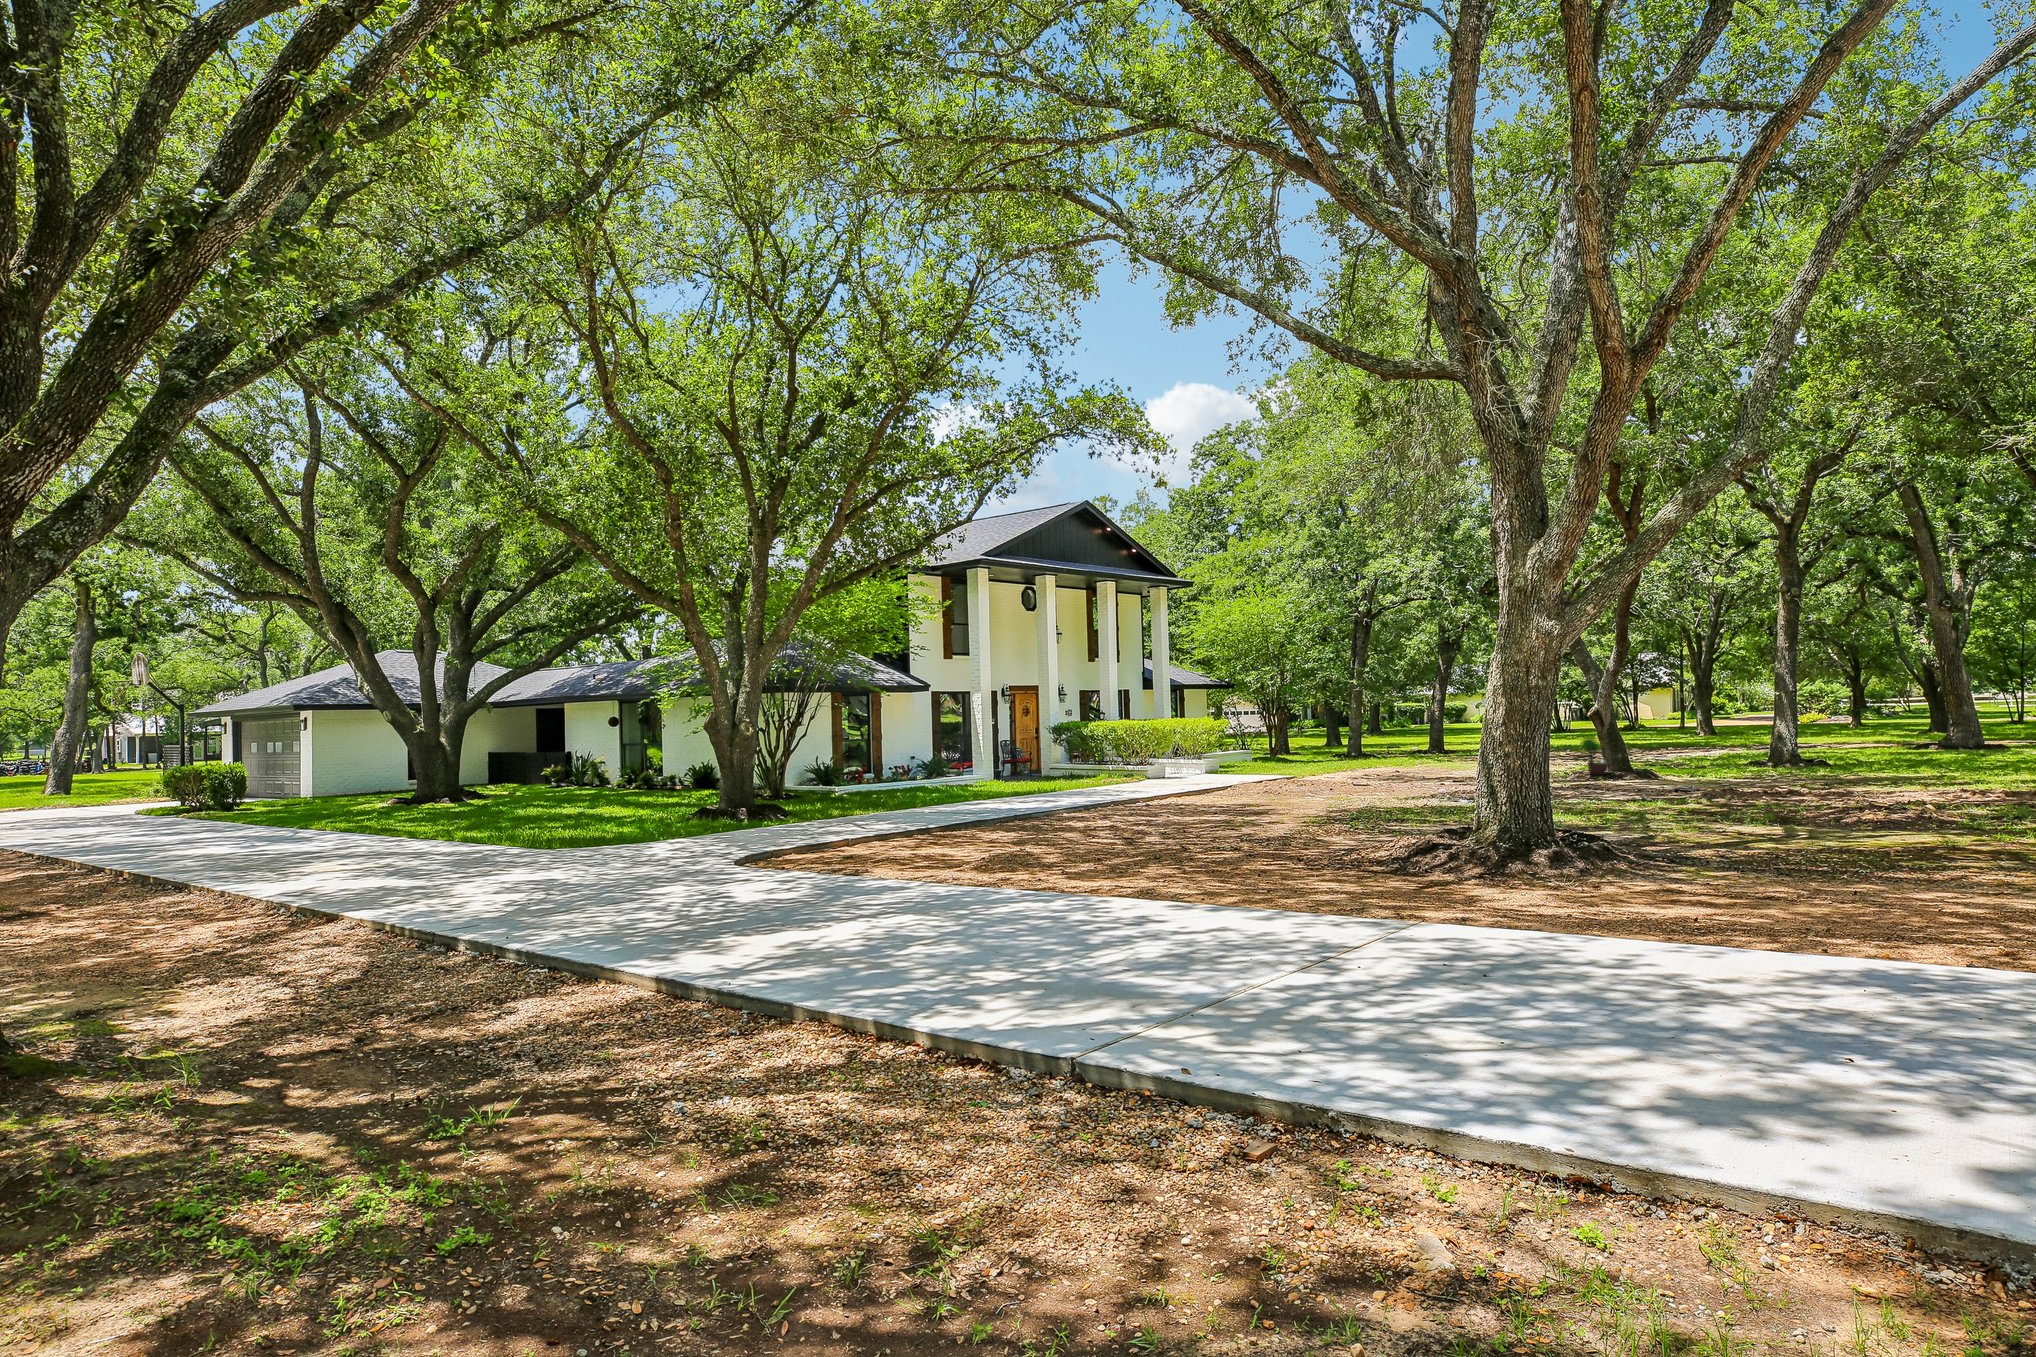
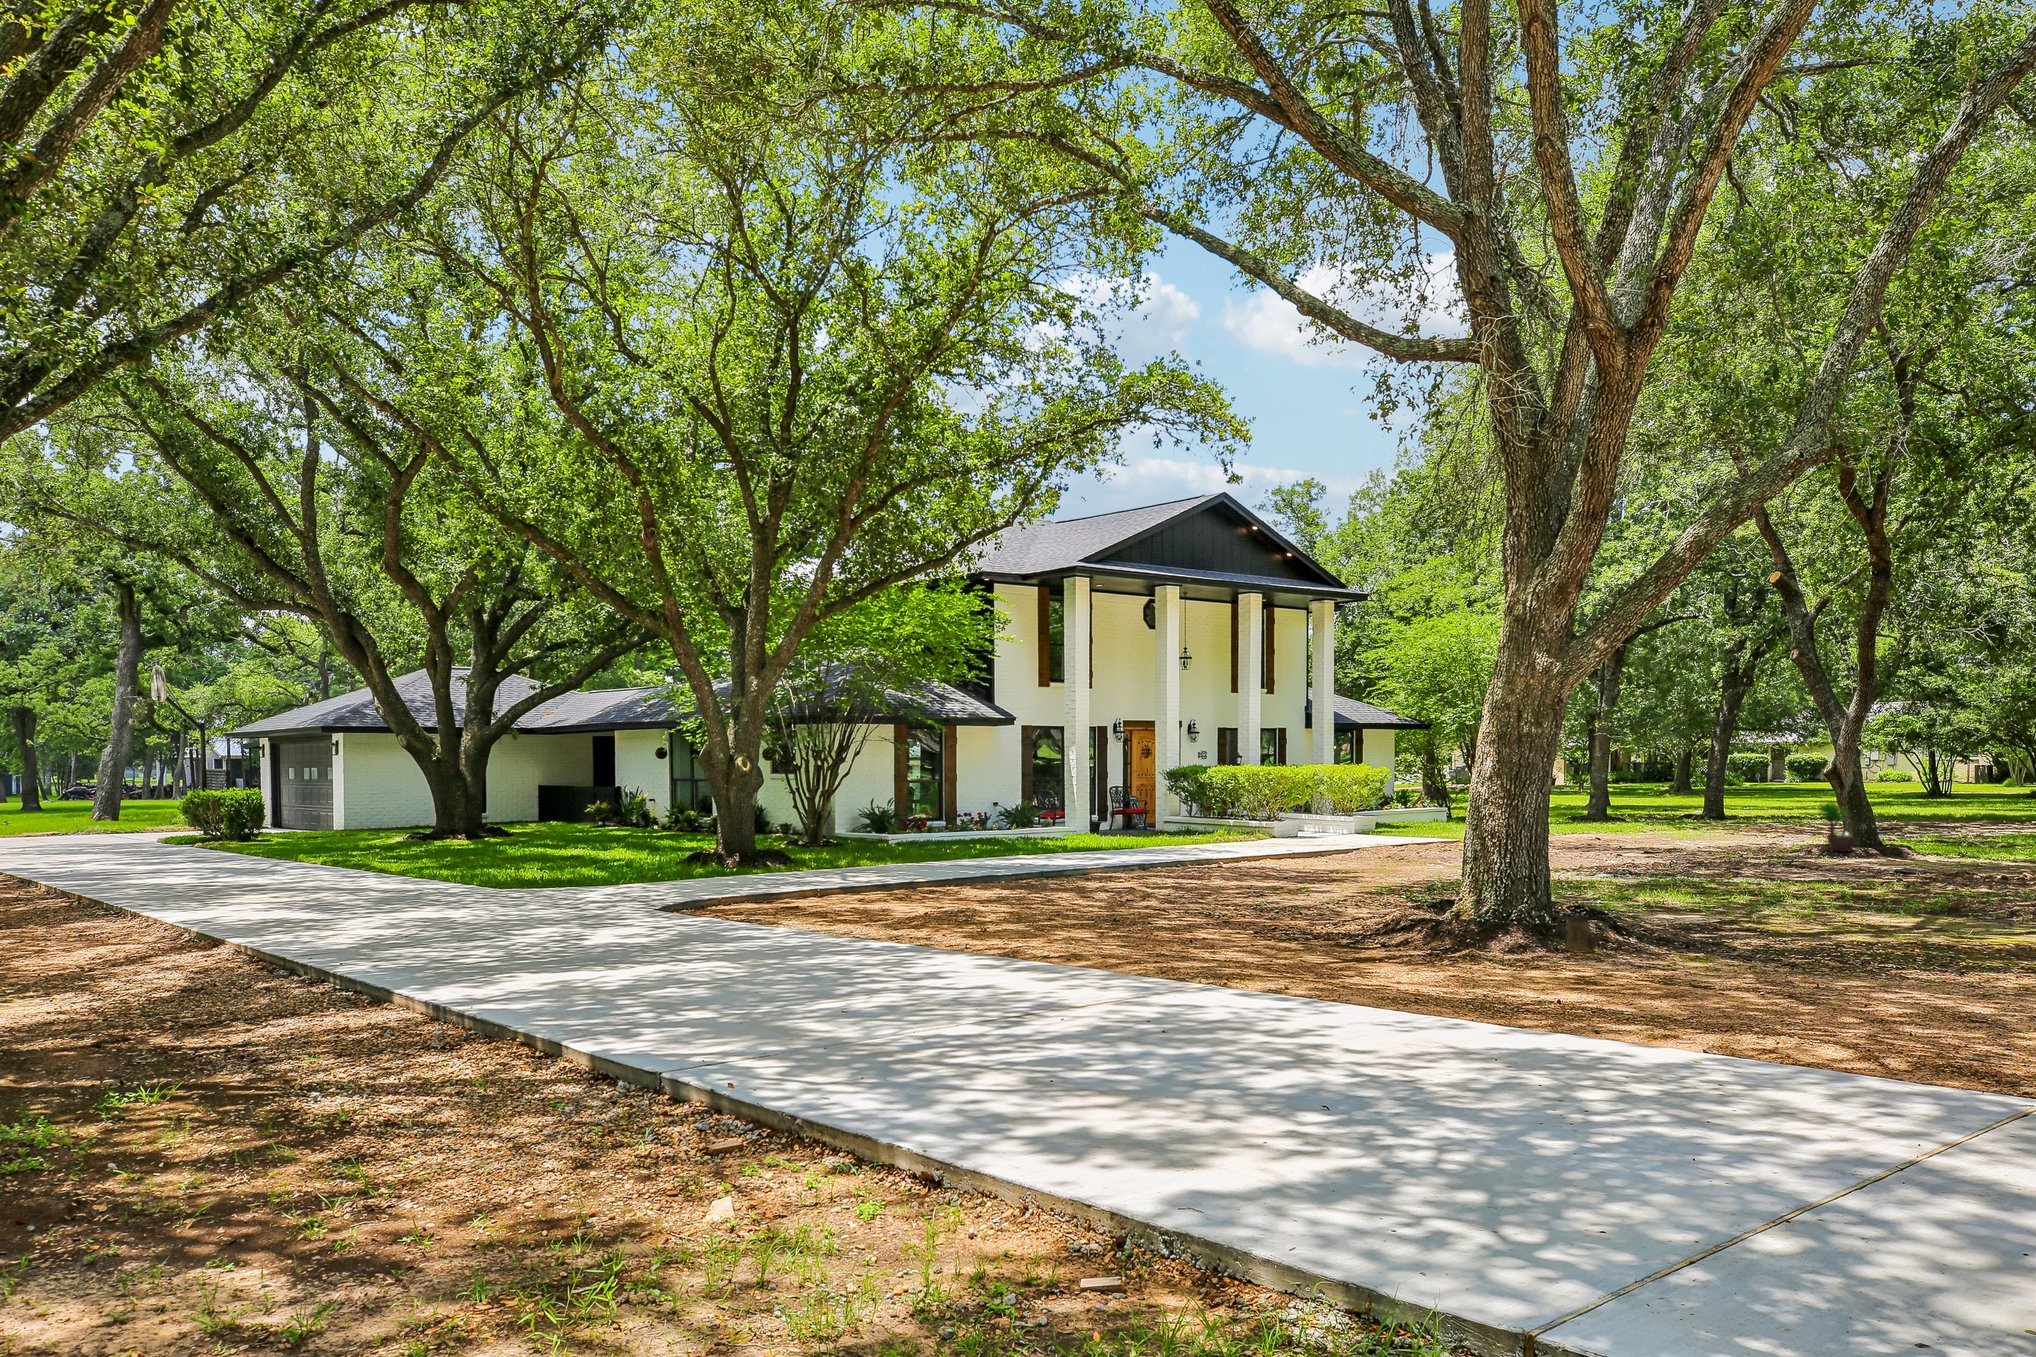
watering can: none [1546,834,1604,866] -> present [1557,915,1617,953]

